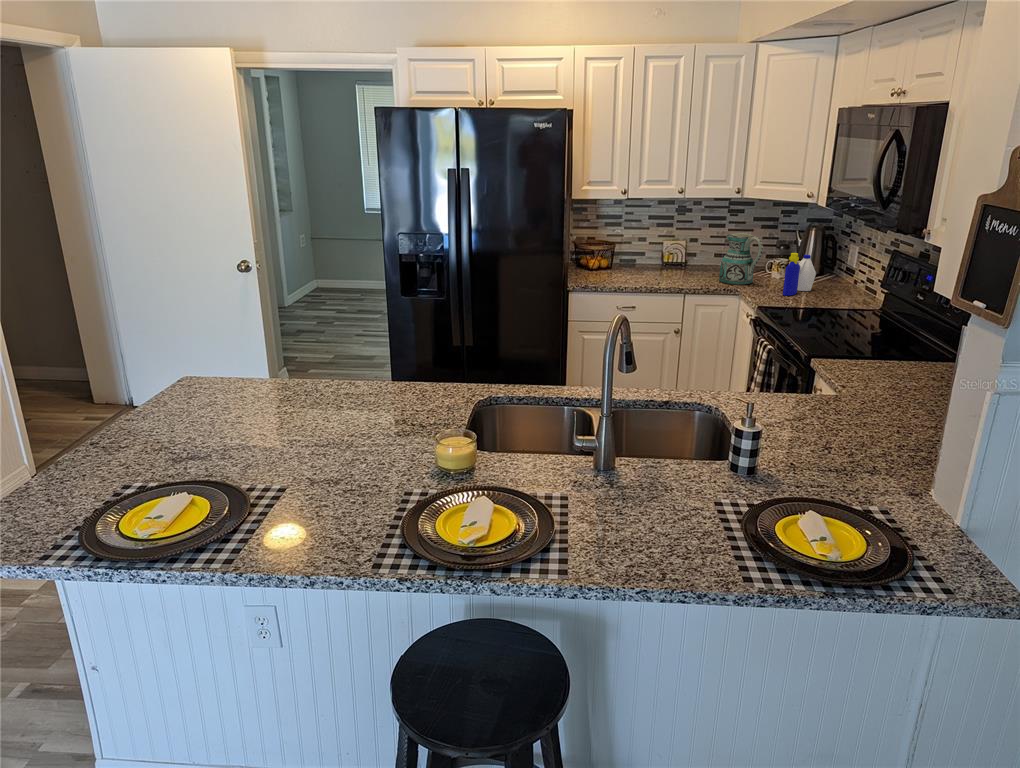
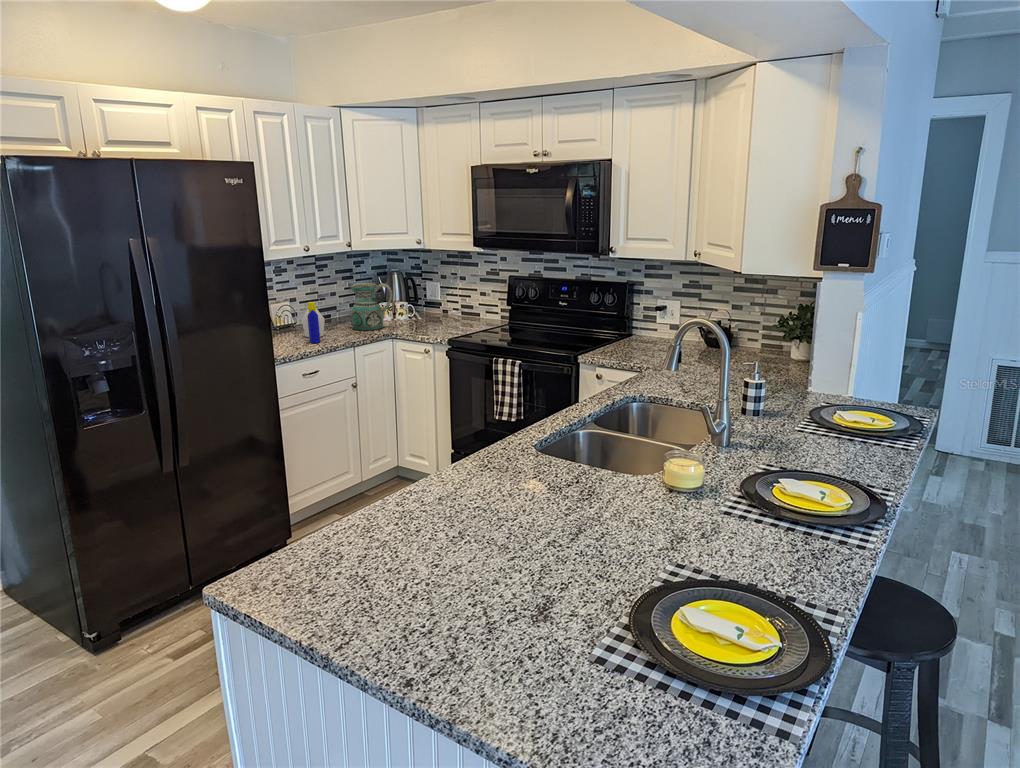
bottle: present [783,253,816,296] -> present [301,302,325,343]

